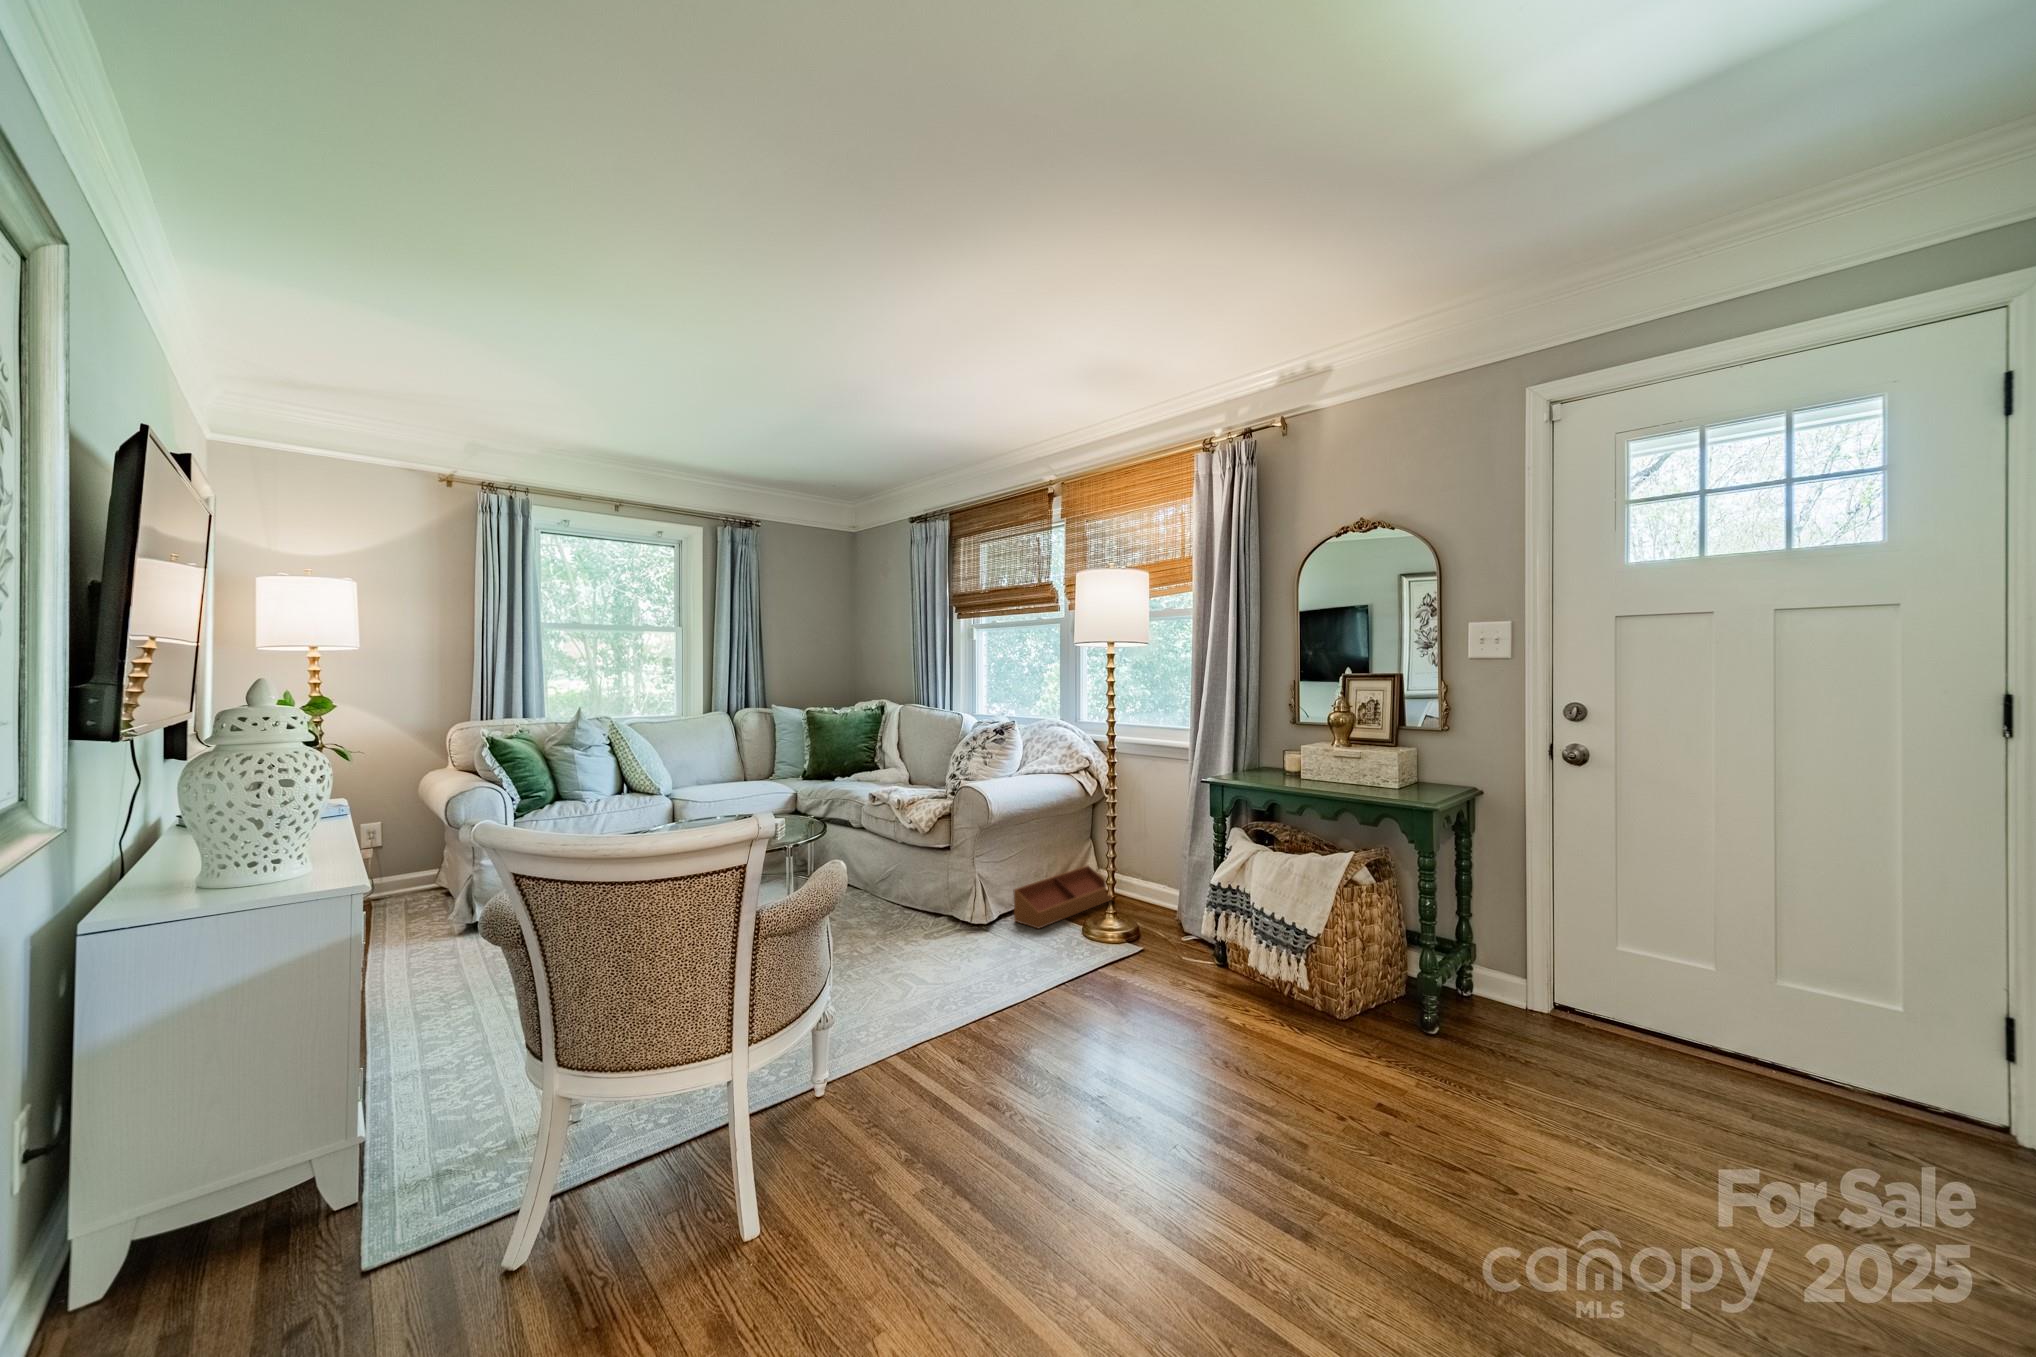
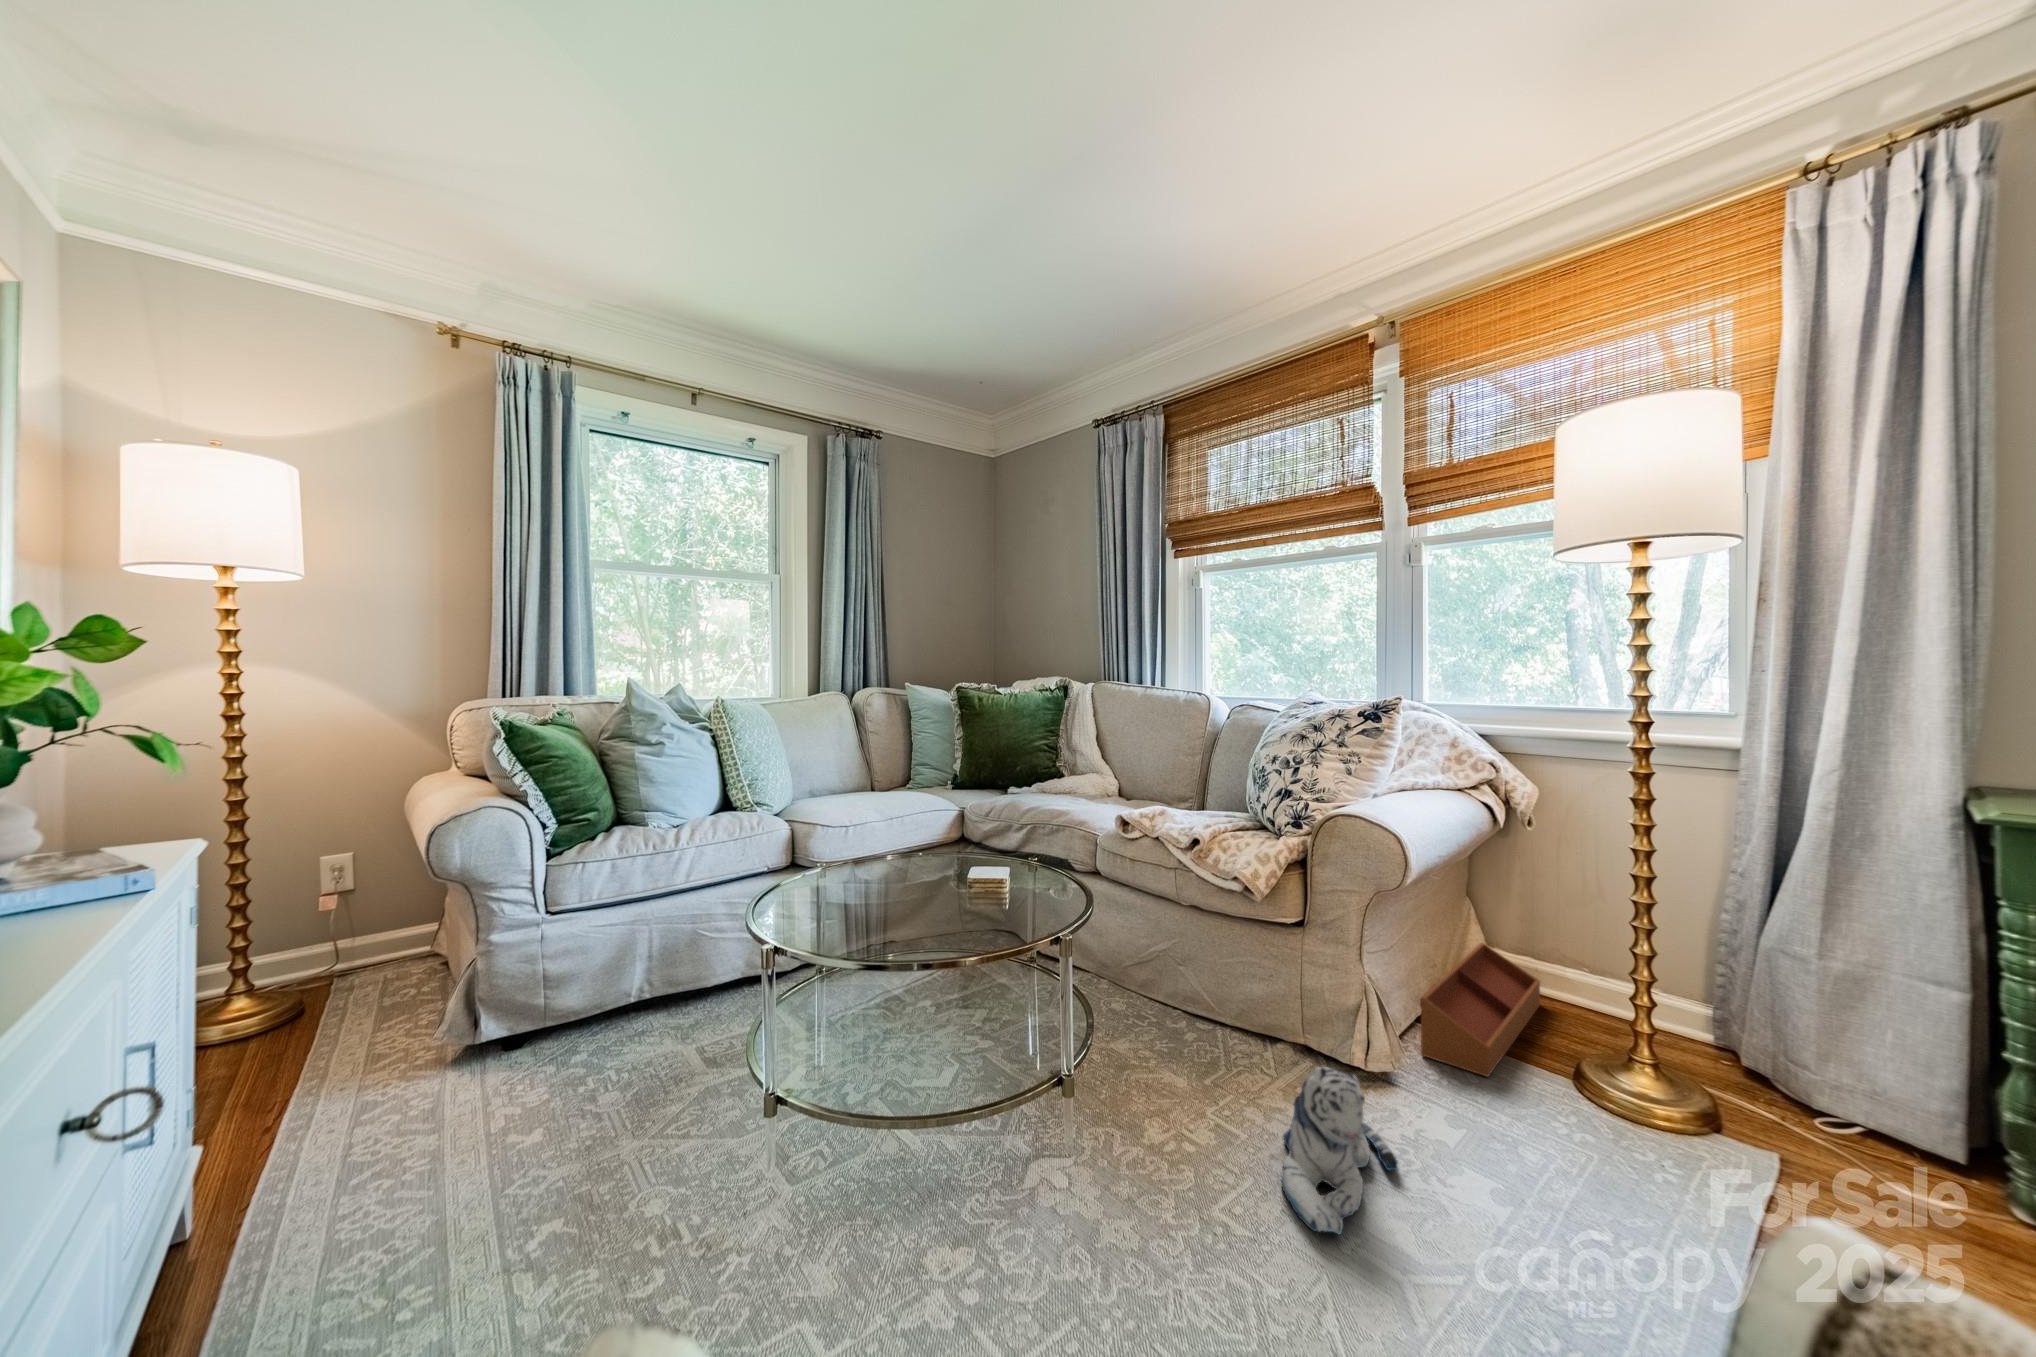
plush toy: none [882,909,952,980] -> present [1281,1067,1398,1235]

